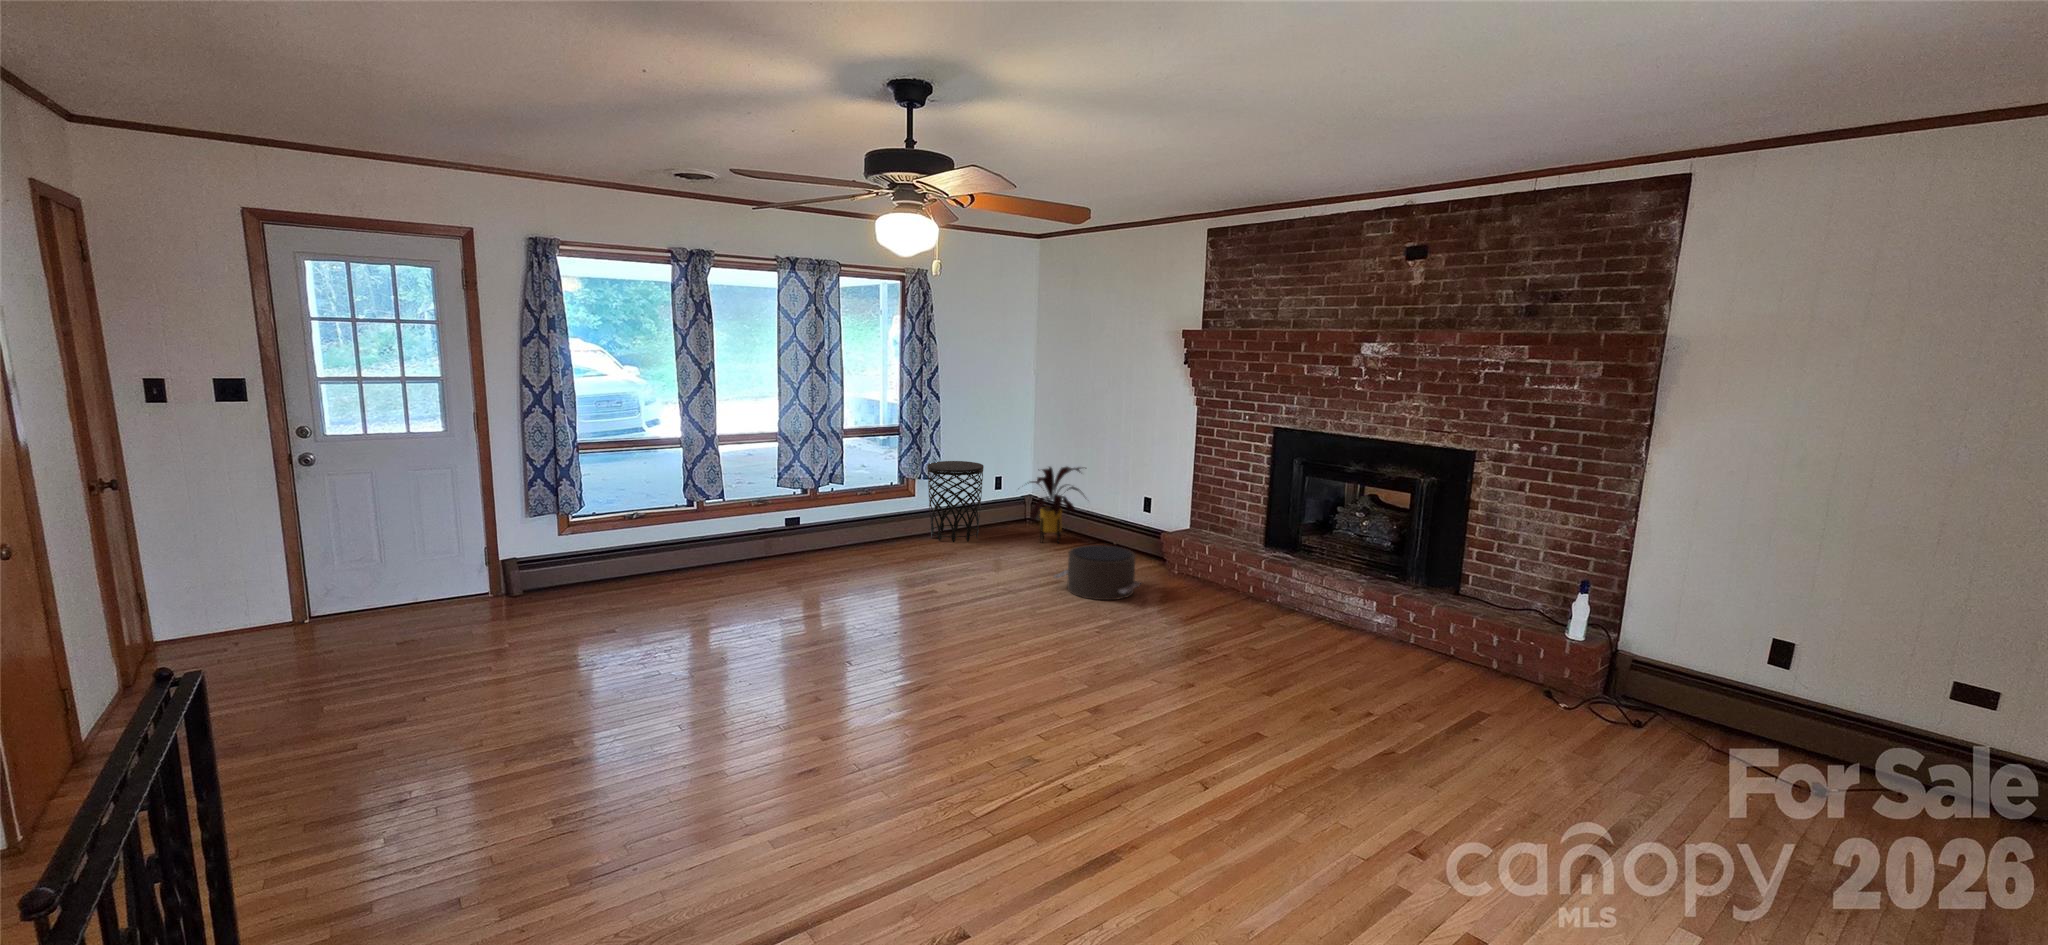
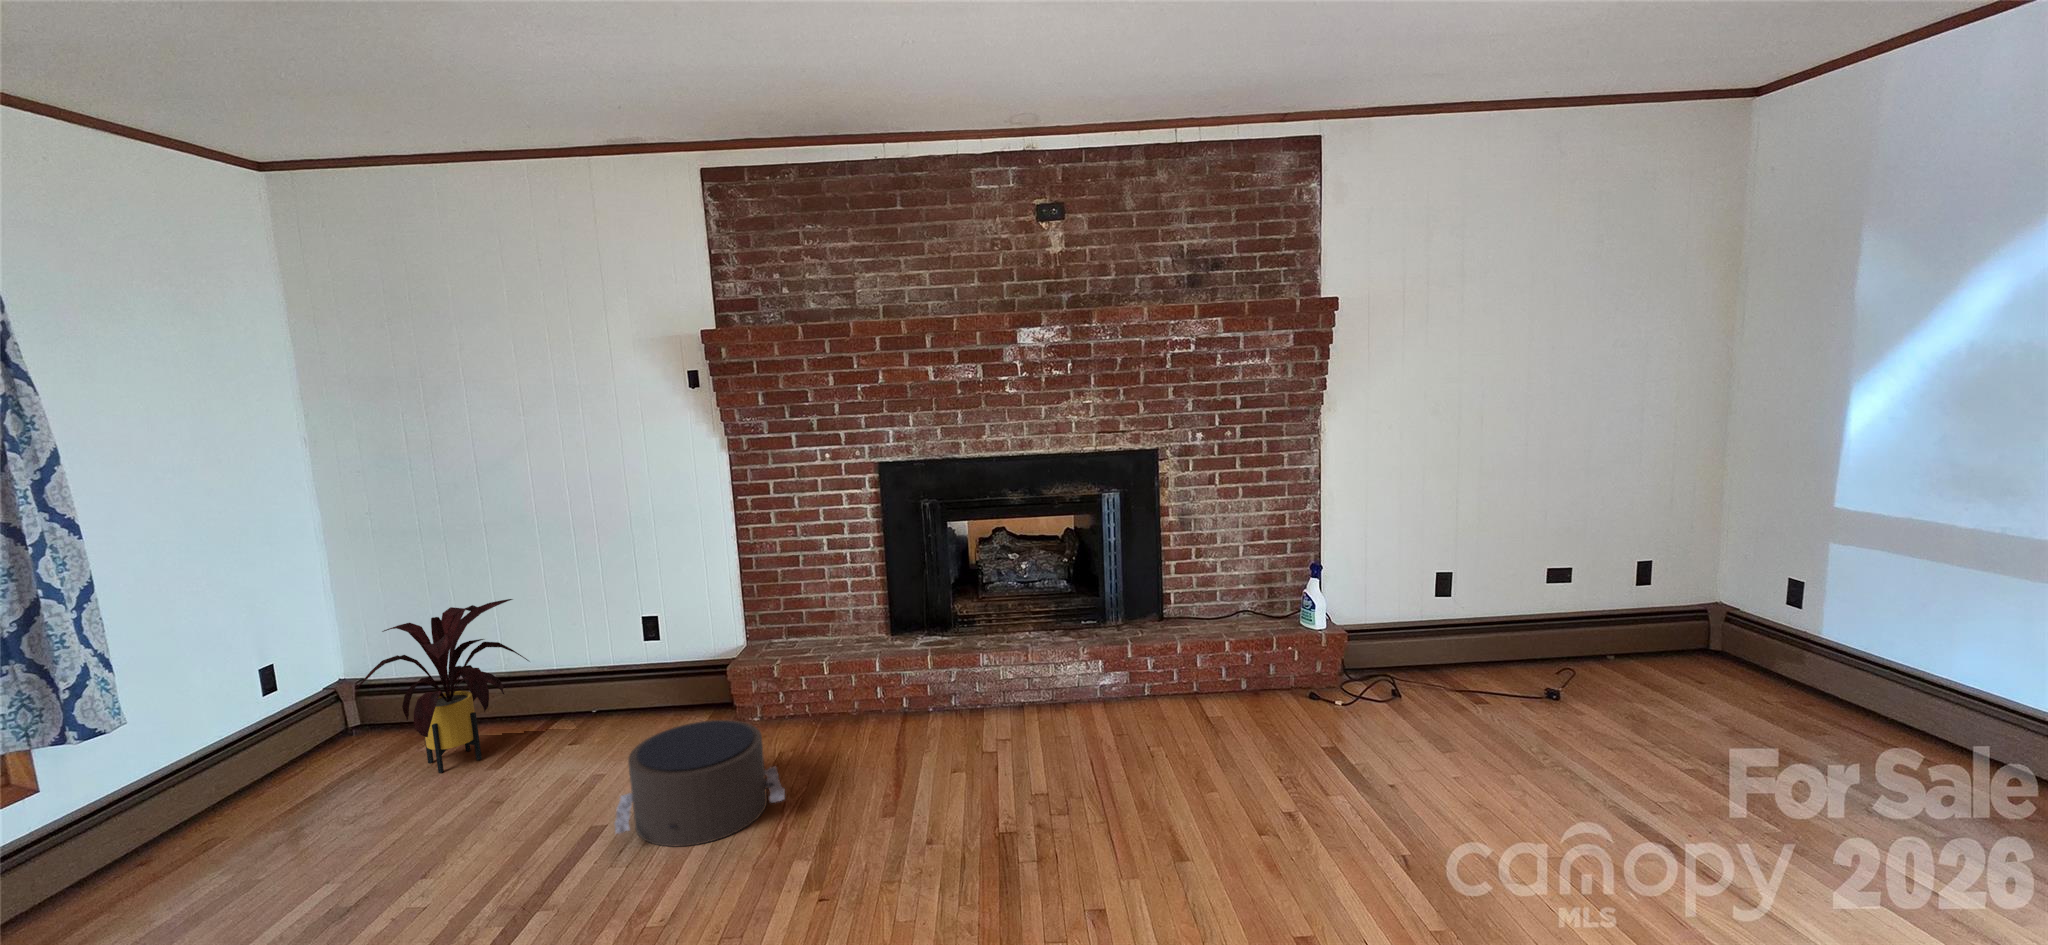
side table: present [927,461,984,543] -> none [68,658,271,881]

